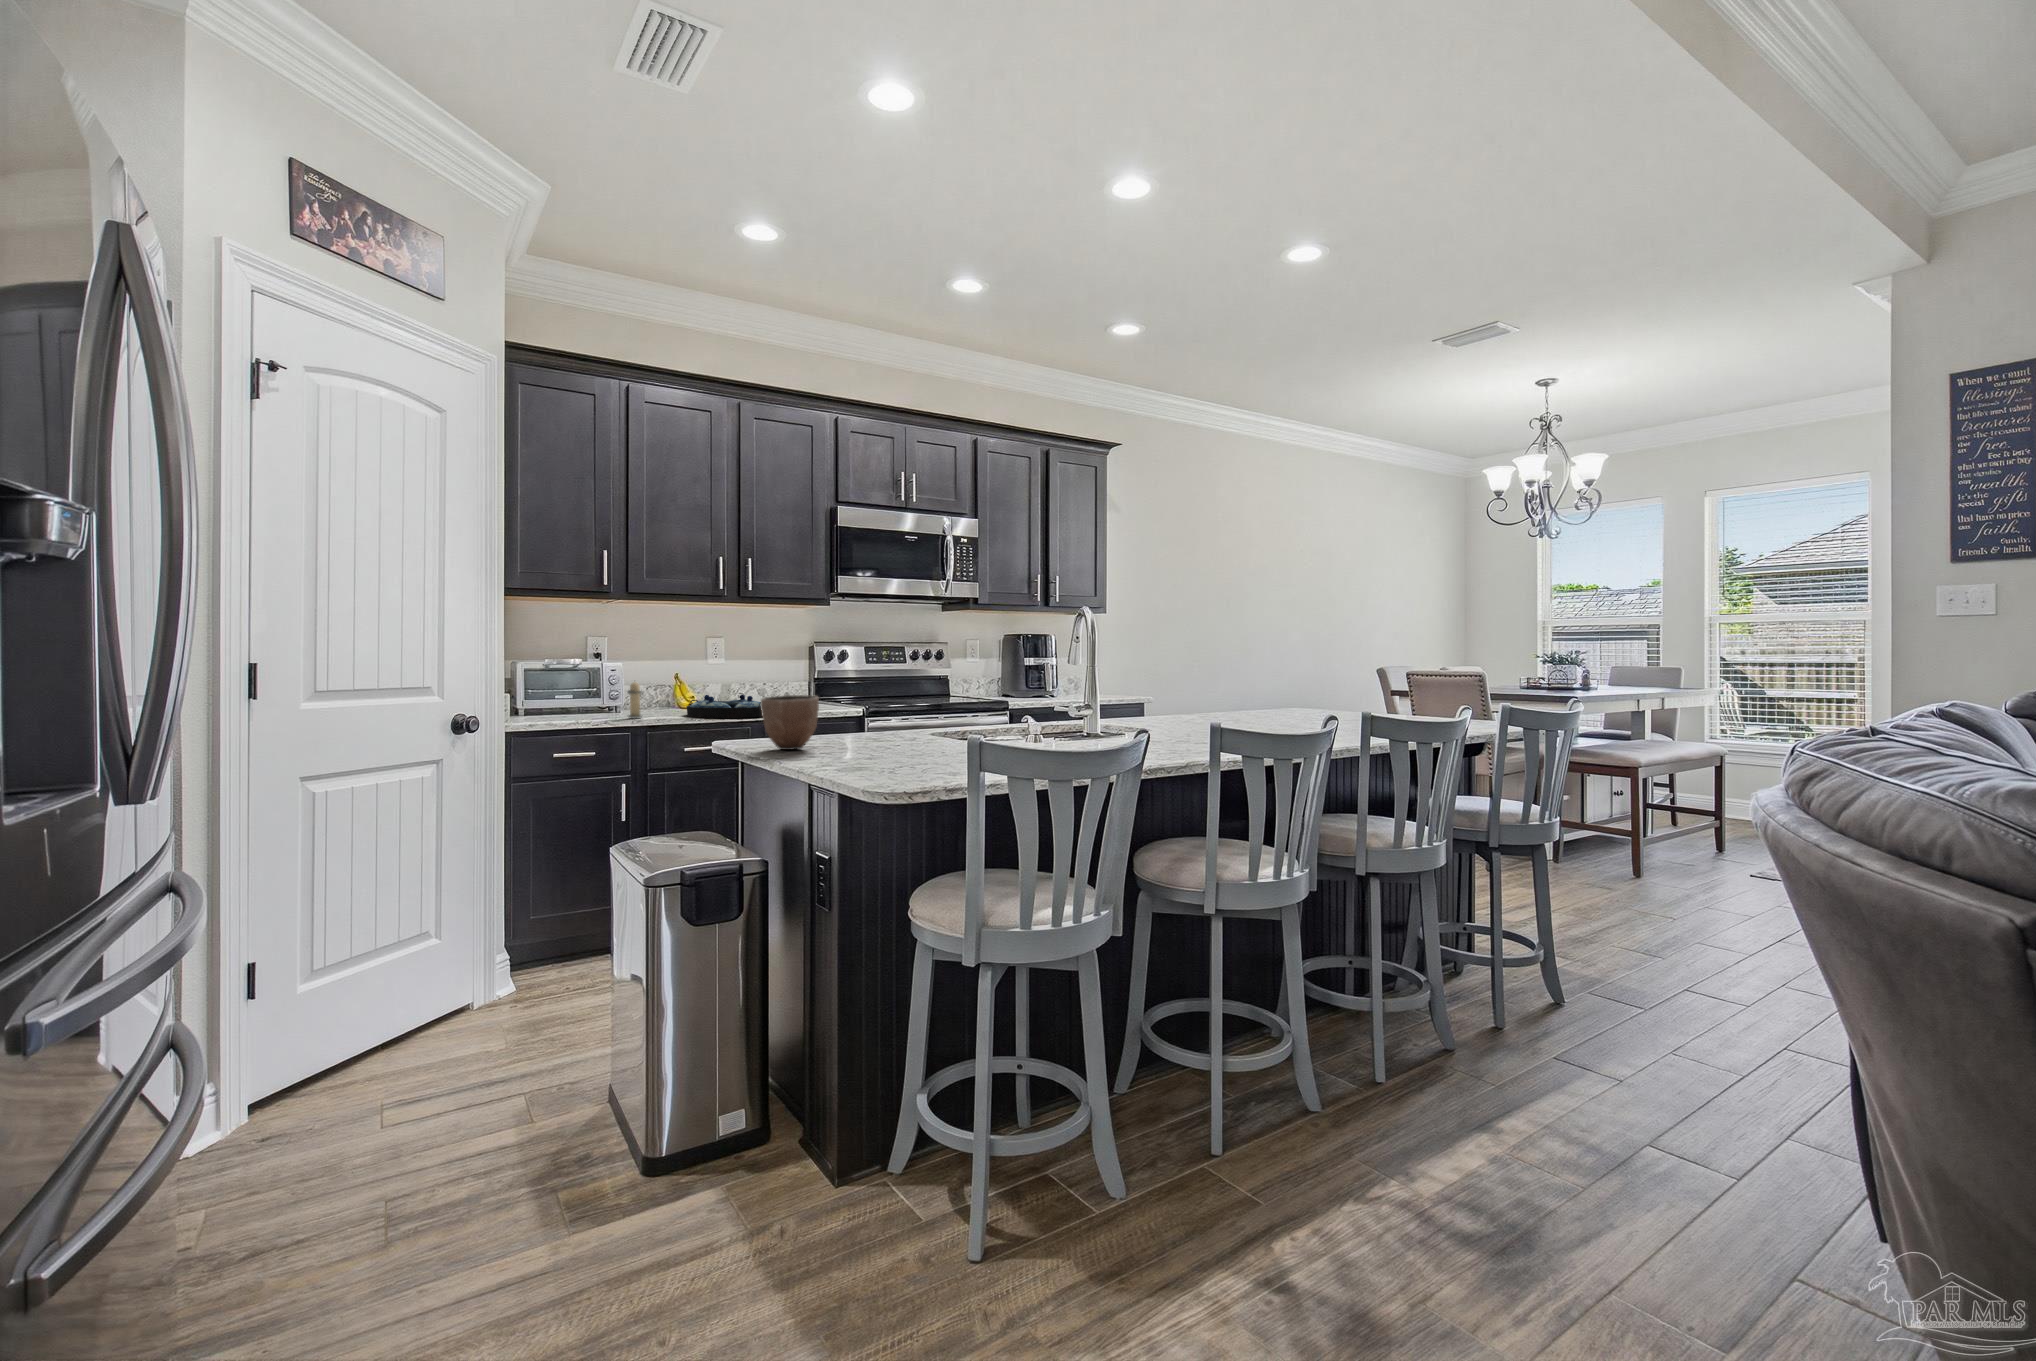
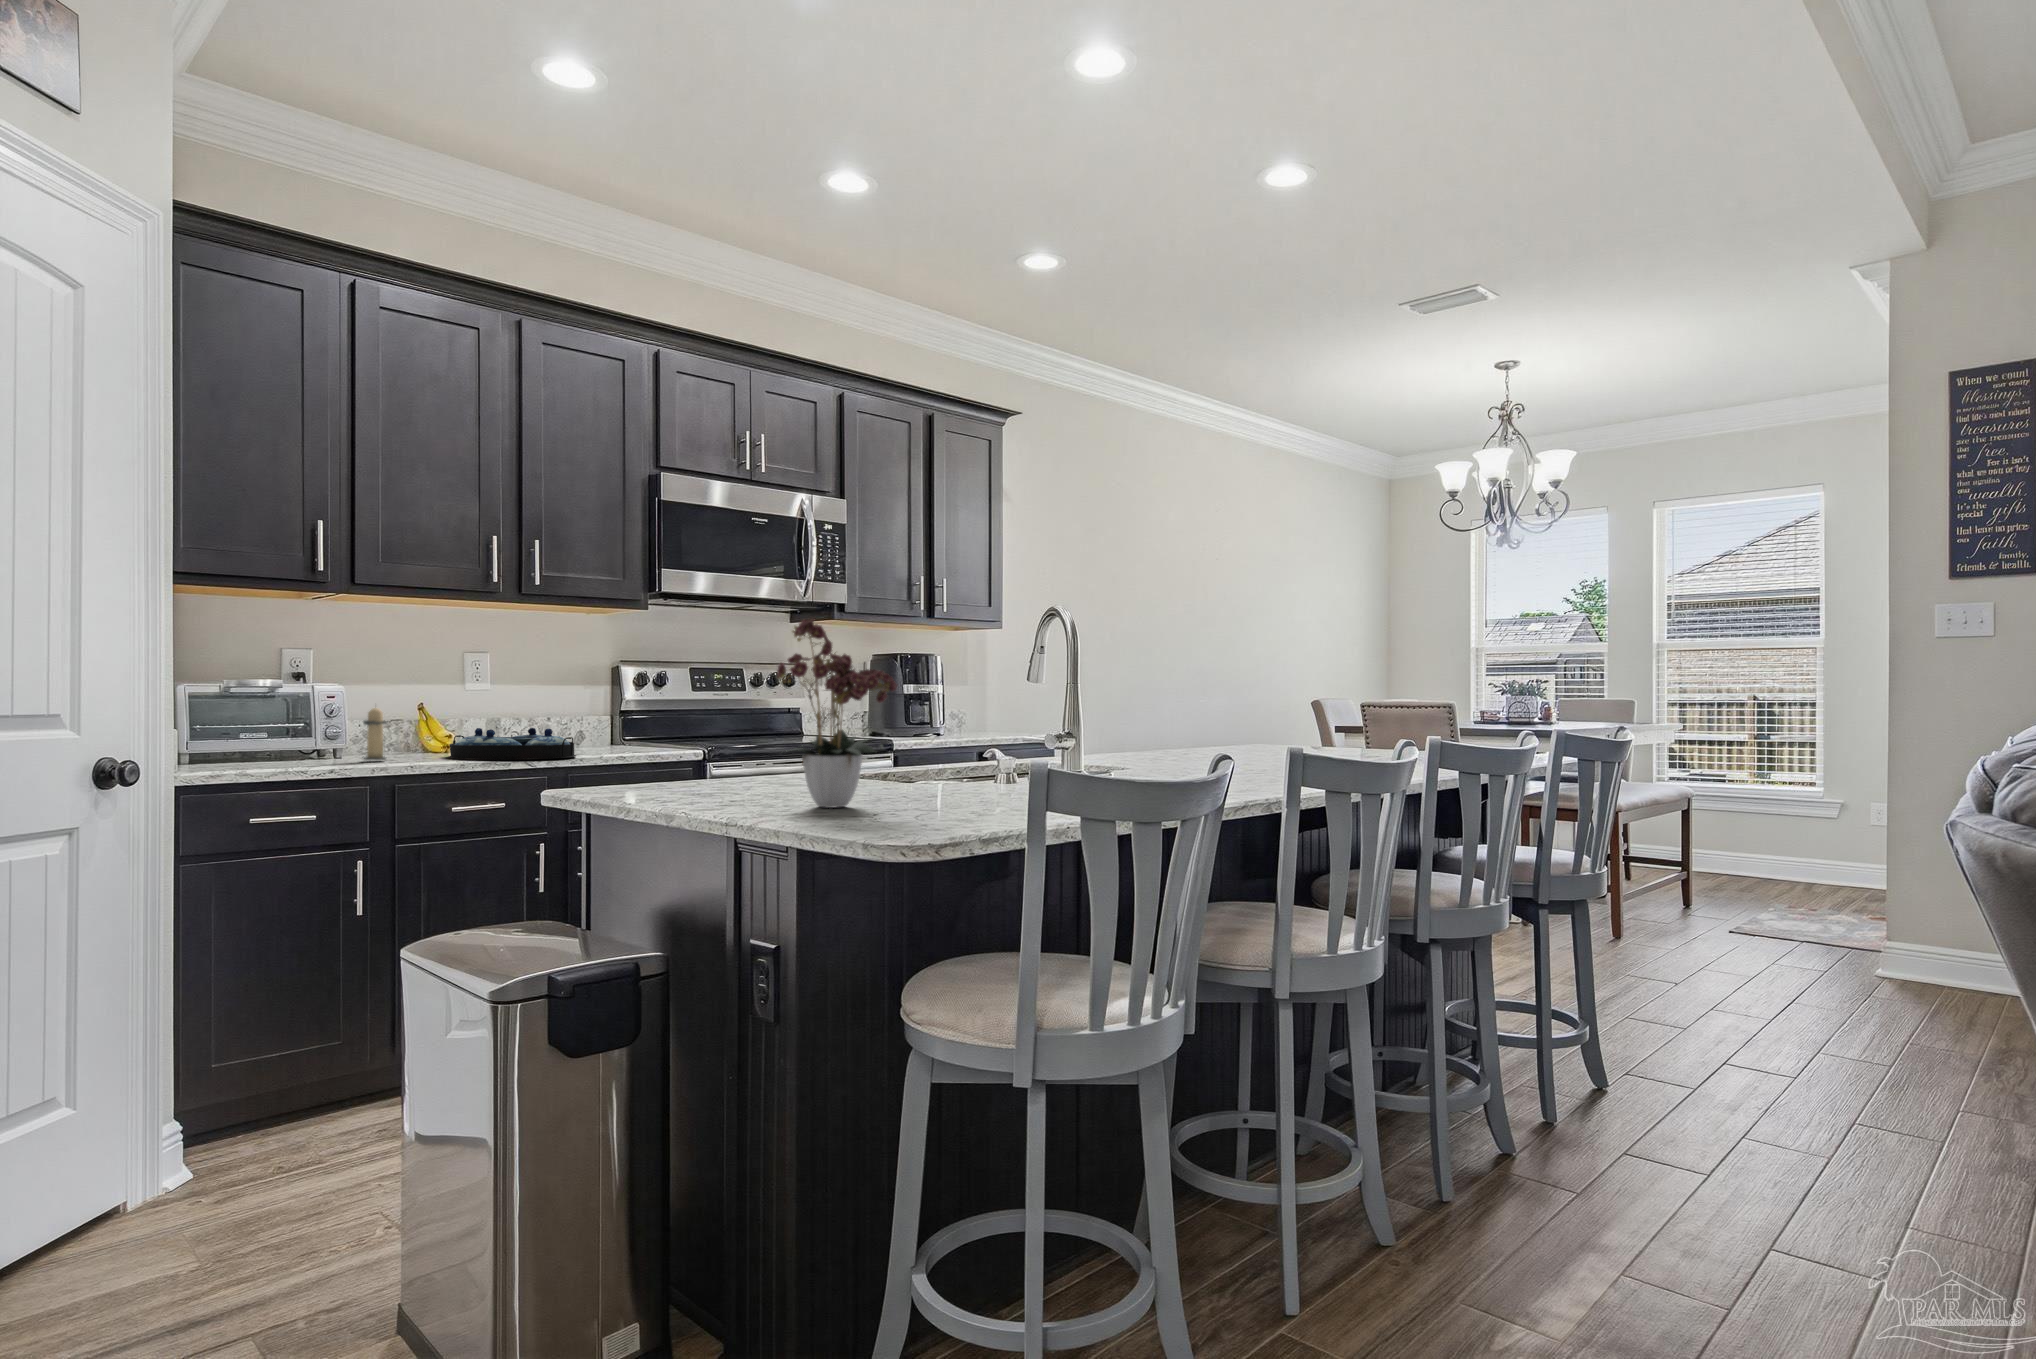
flower arrangement: none [840,623,936,762] -> present [777,619,897,808]
decorative bowl: present [761,695,819,750] -> none [628,718,713,796]

